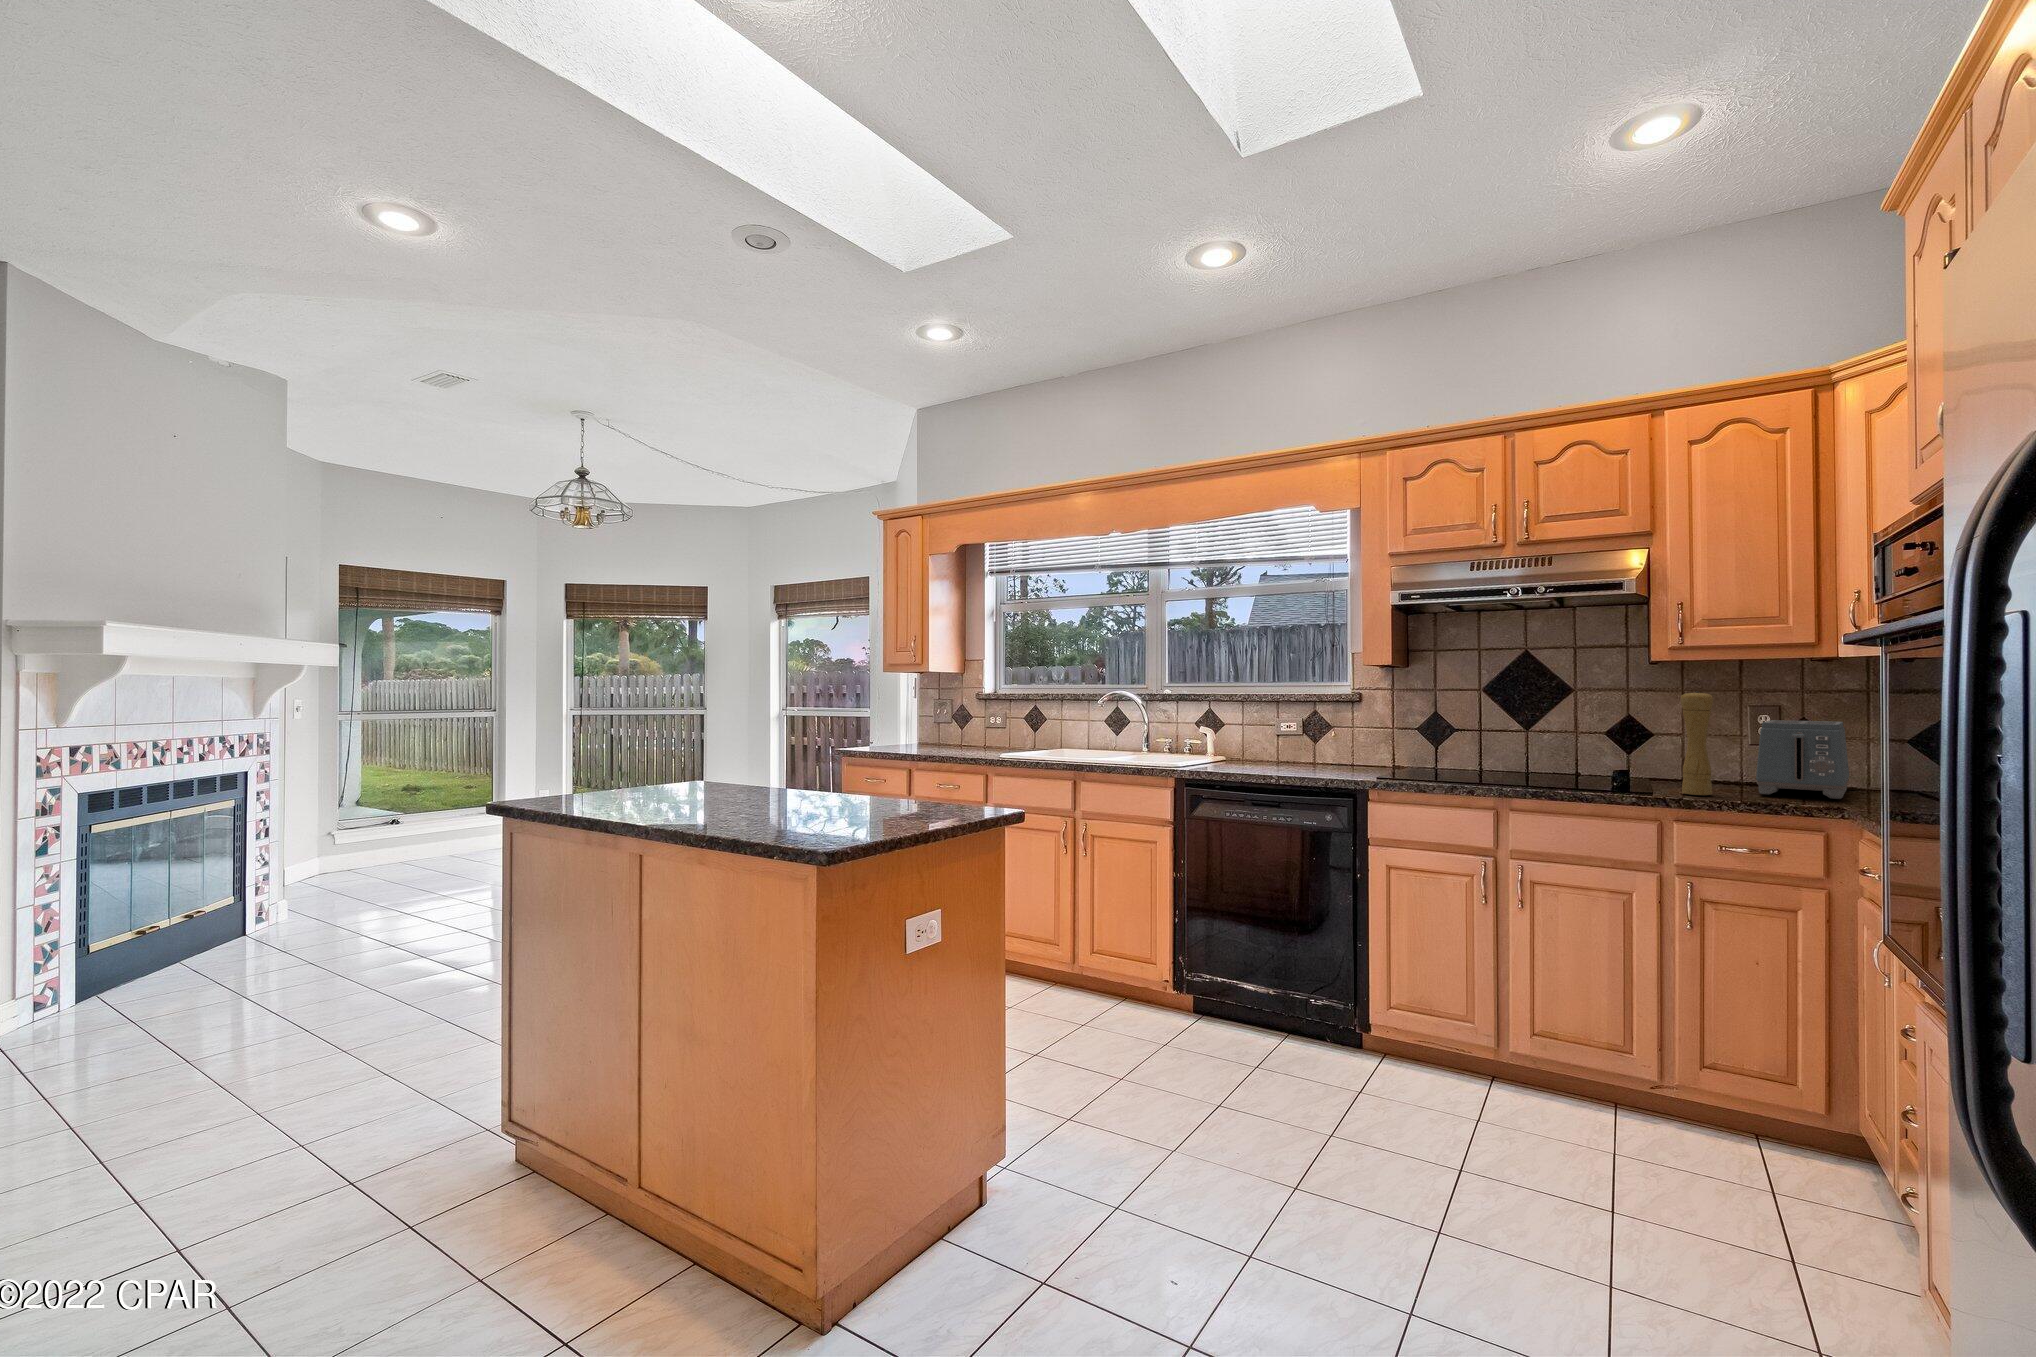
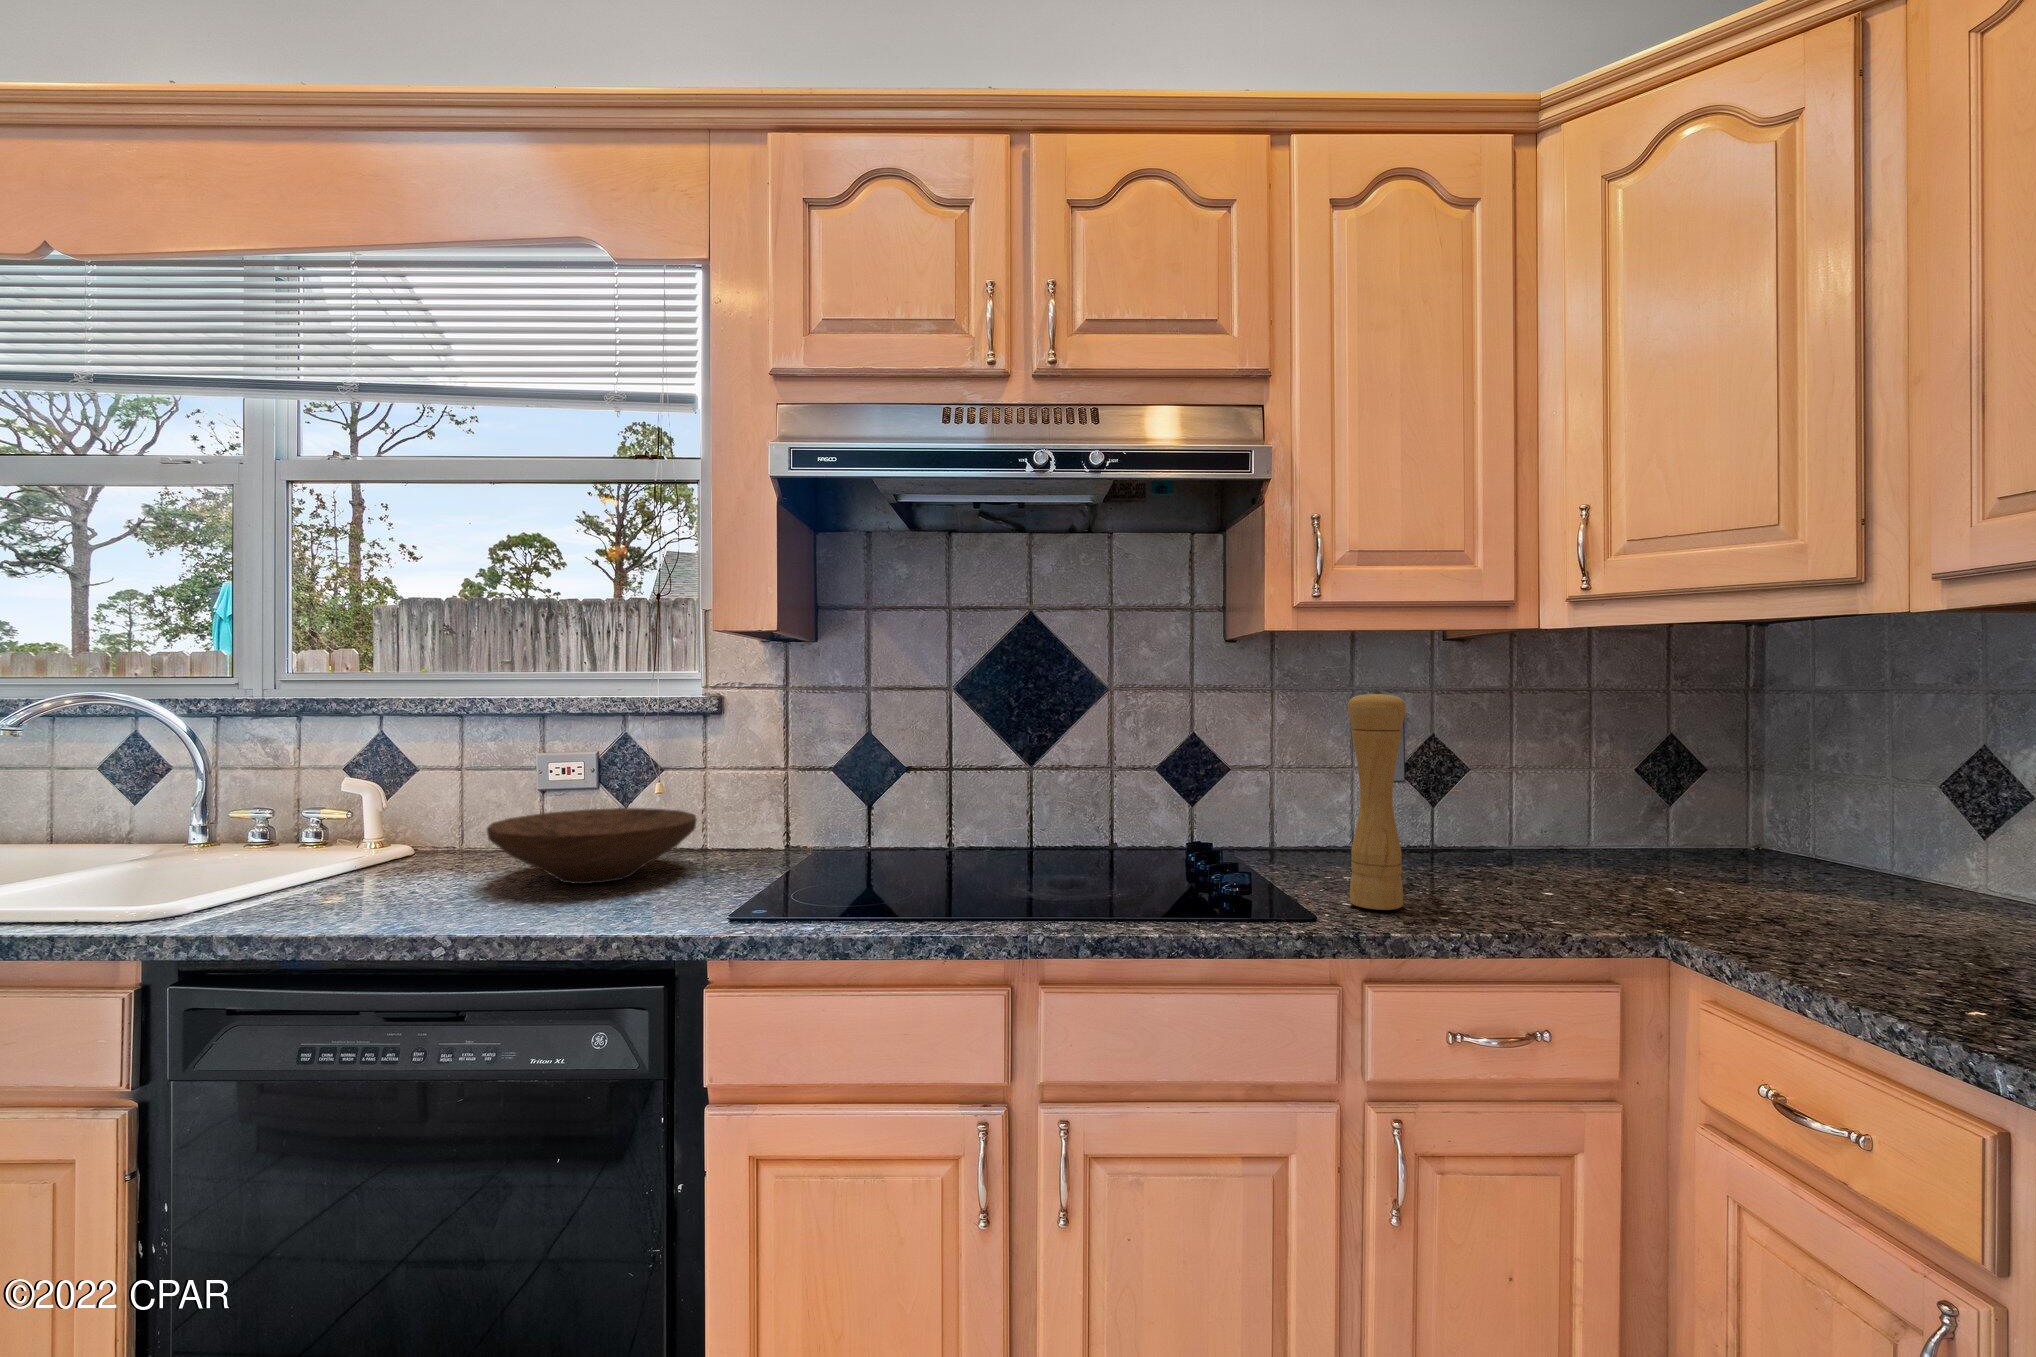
toaster: present [1756,720,1849,799] -> none [1405,741,1602,897]
wooden bowl: none [1274,742,1357,769] -> present [487,808,697,884]

